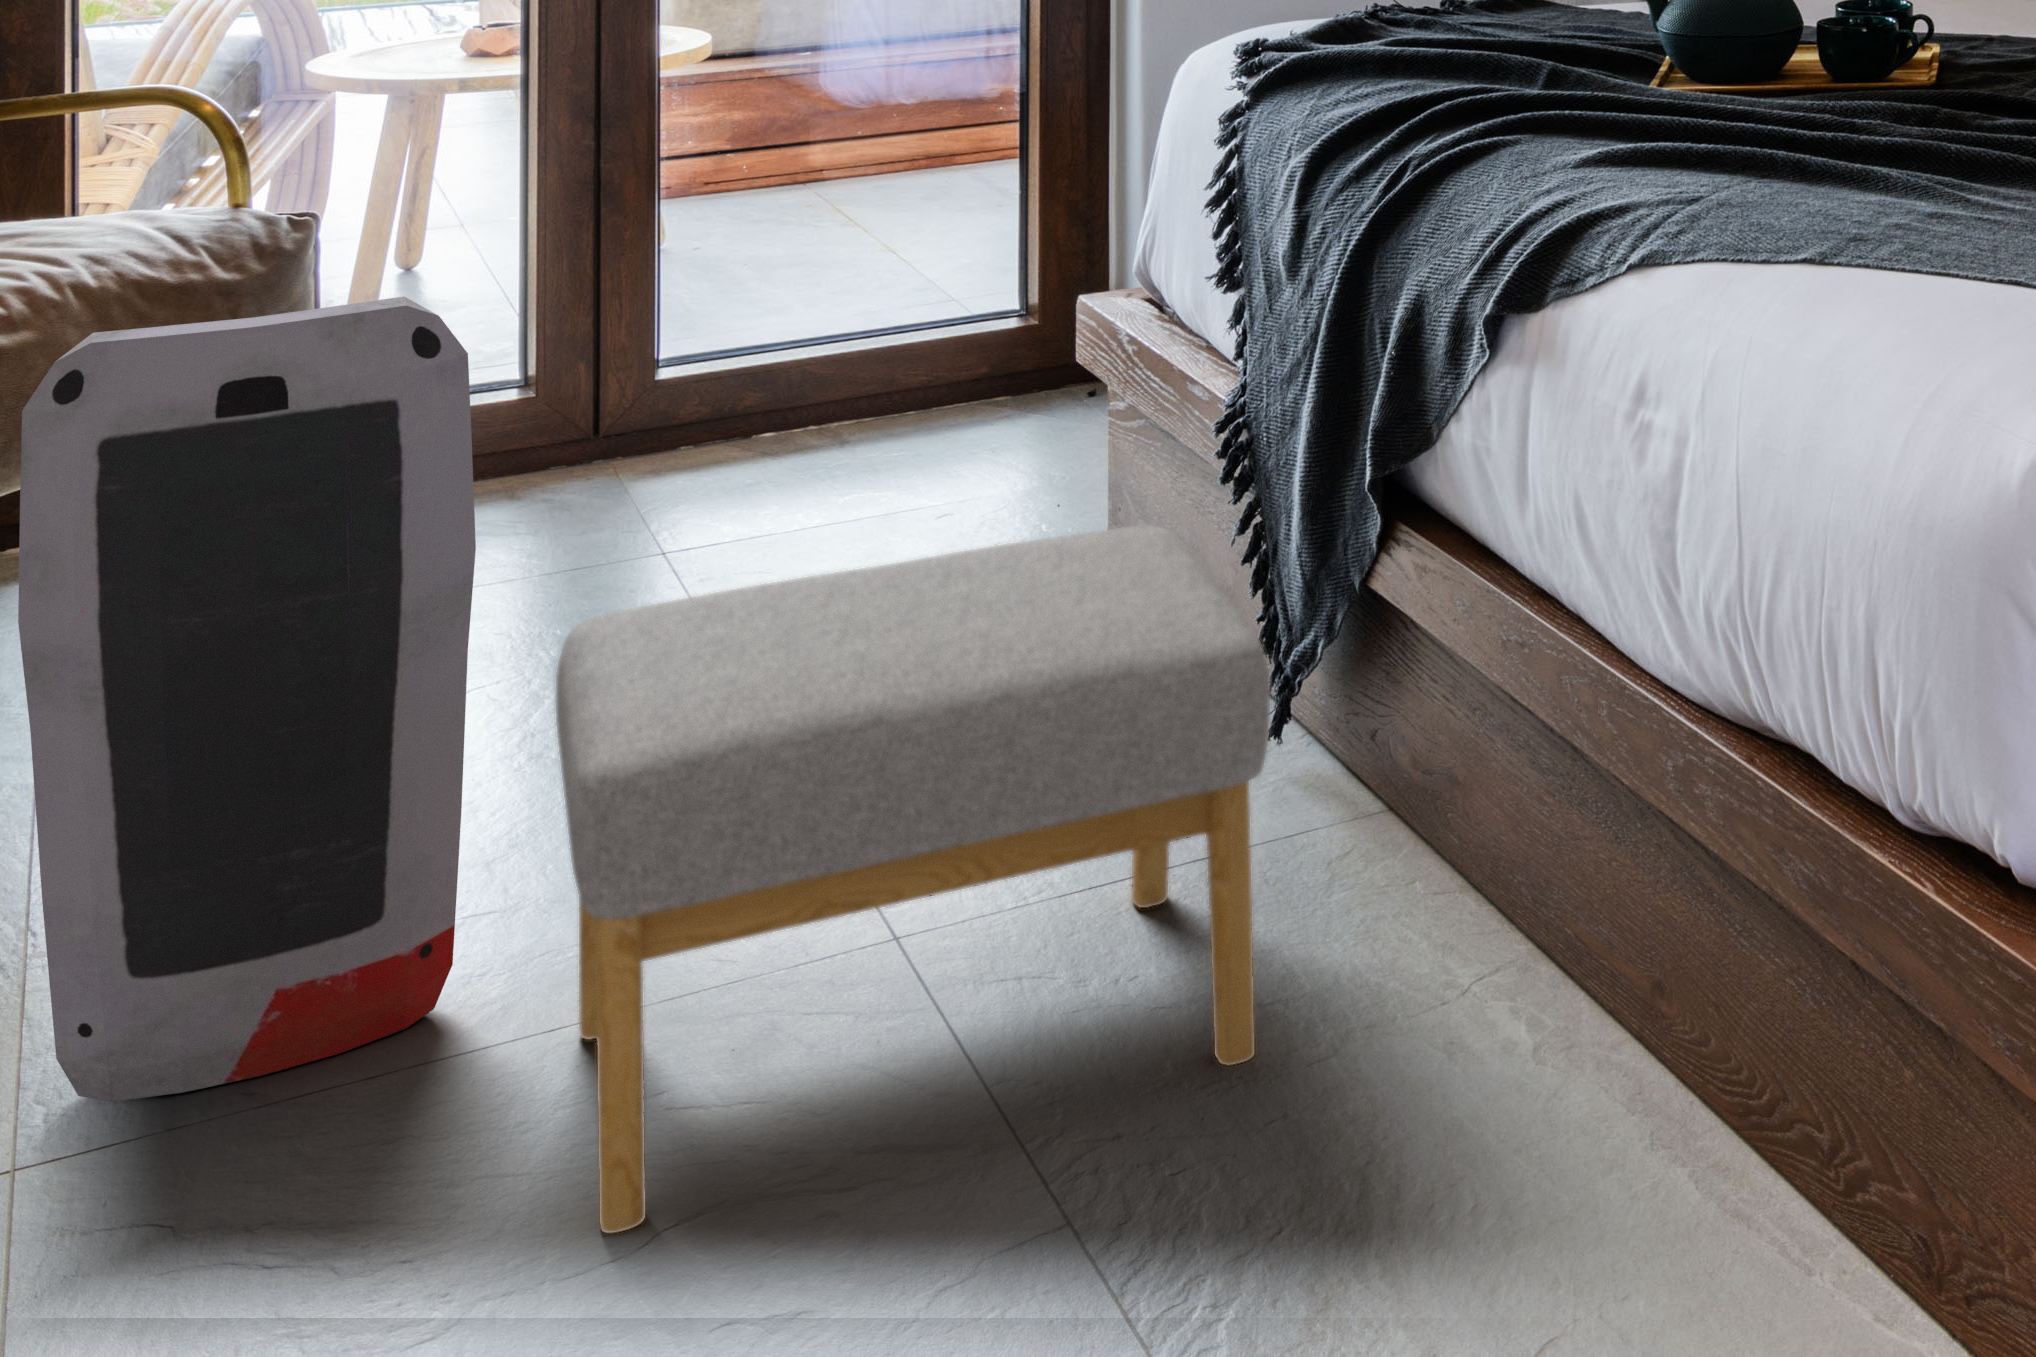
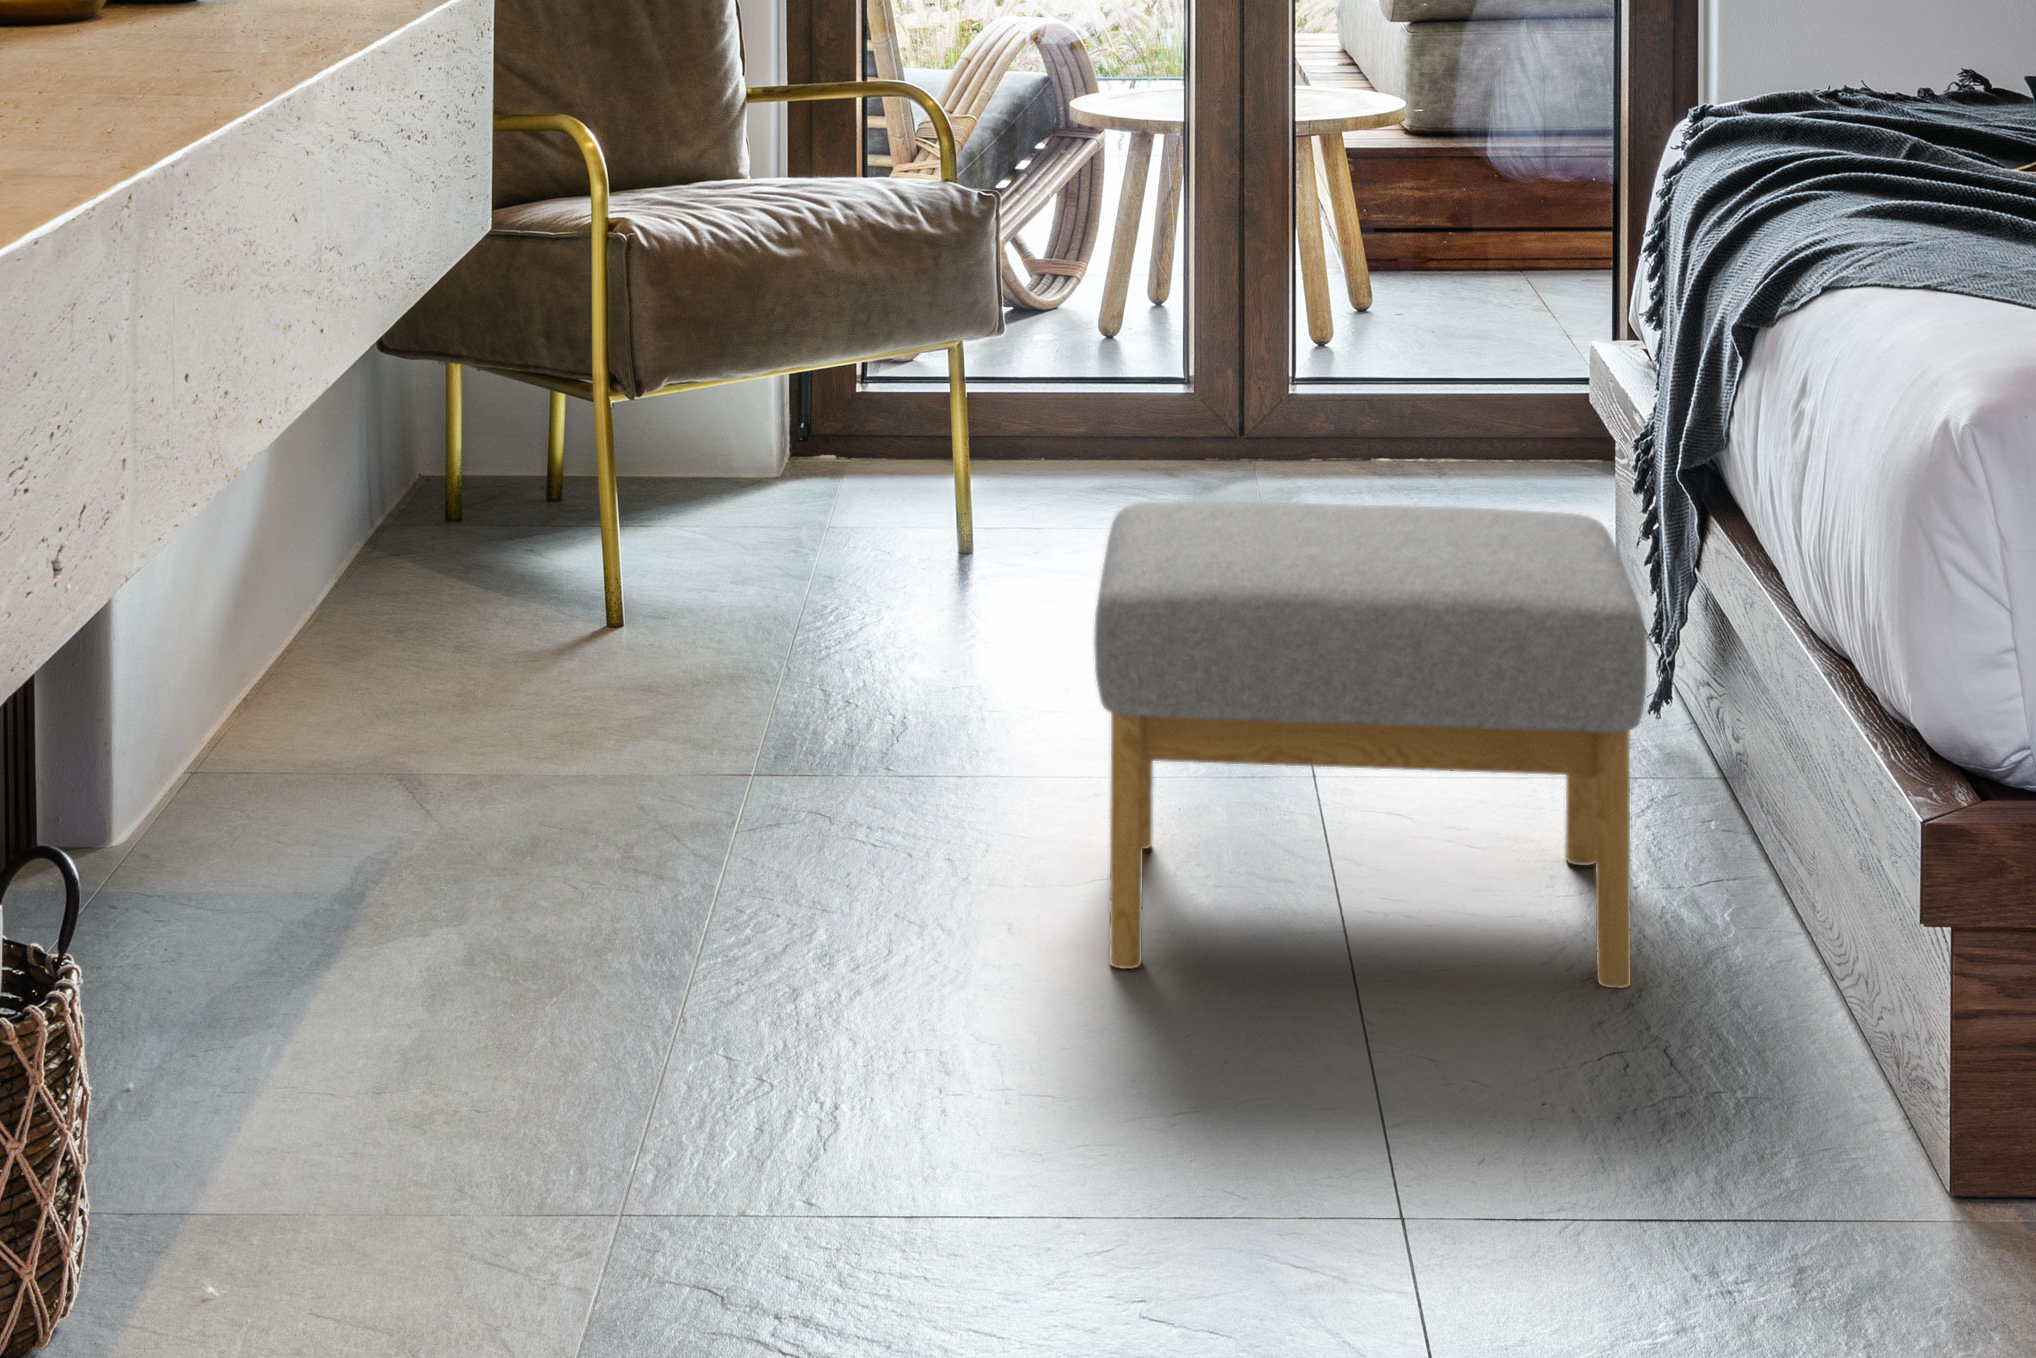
air purifier: present [18,297,476,1102] -> none [770,226,1062,817]

